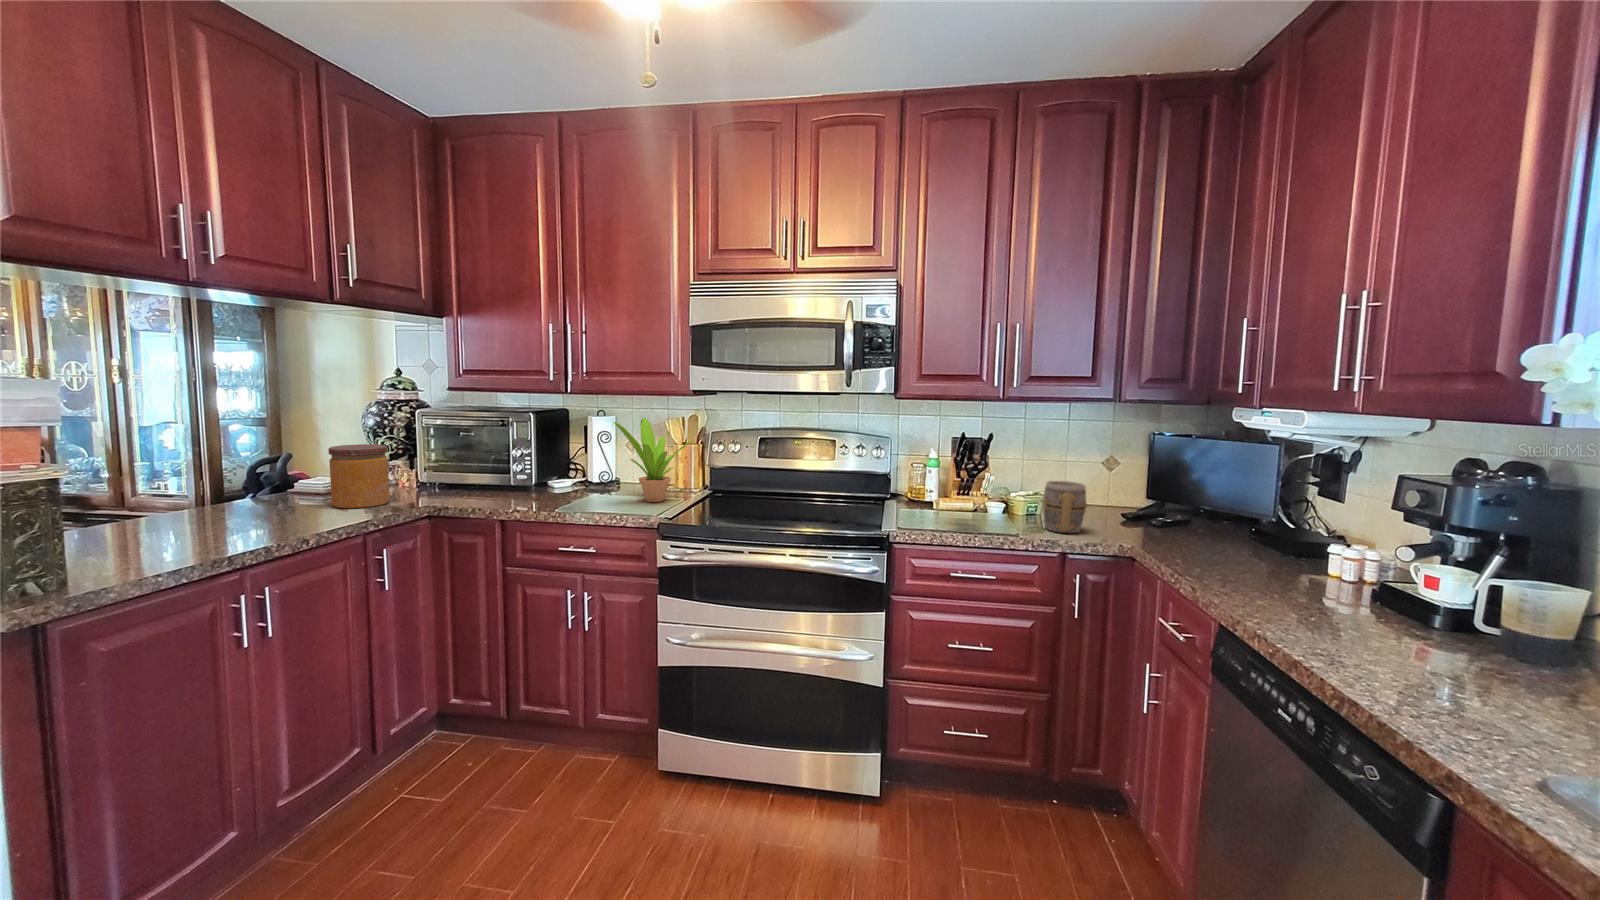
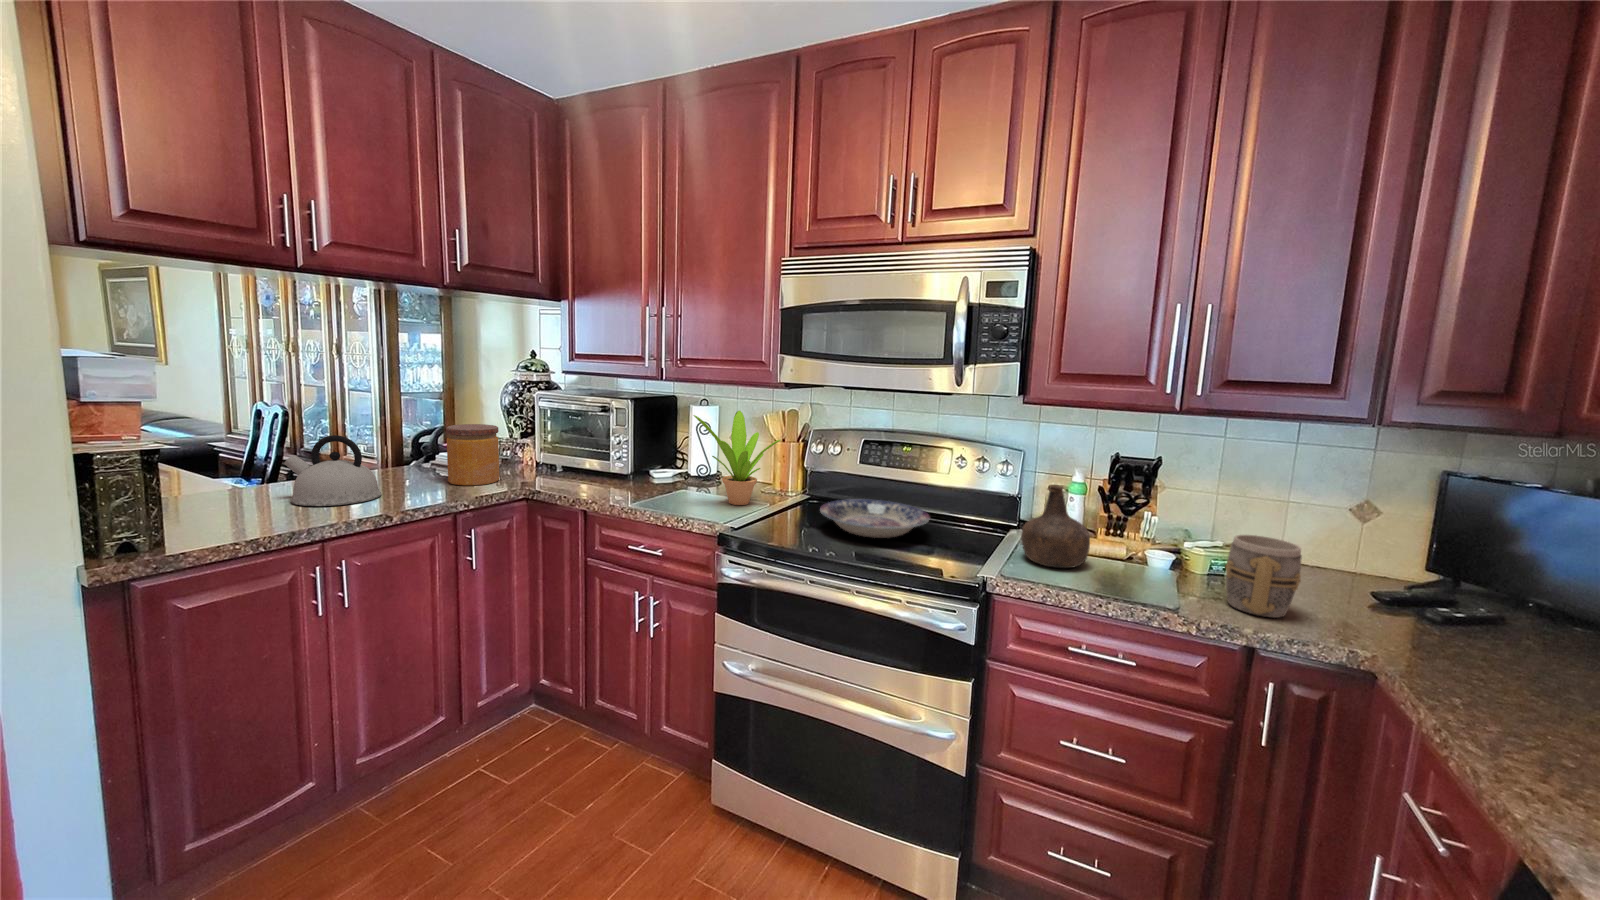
bottle: none [904,459,952,520] -> present [1021,485,1090,568]
kettle: none [148,461,270,539] -> present [284,435,381,506]
plate: none [740,486,831,514] -> present [820,499,930,538]

